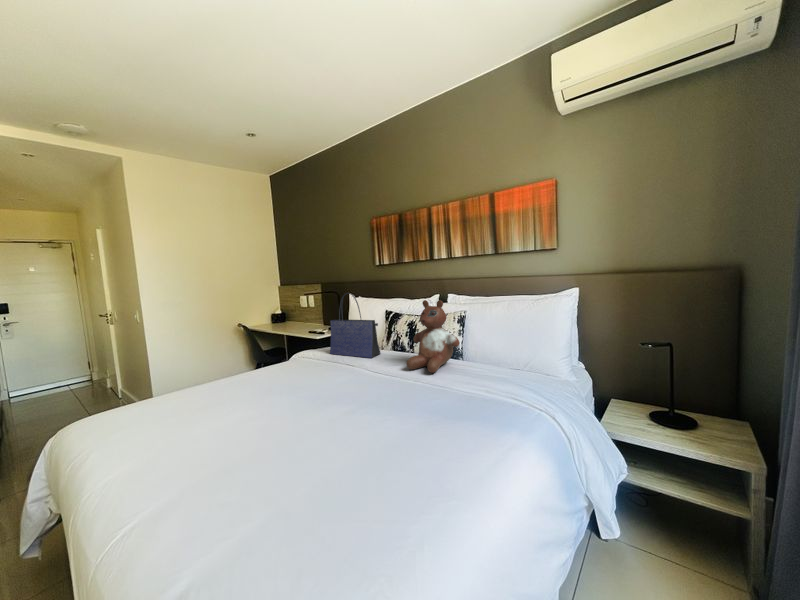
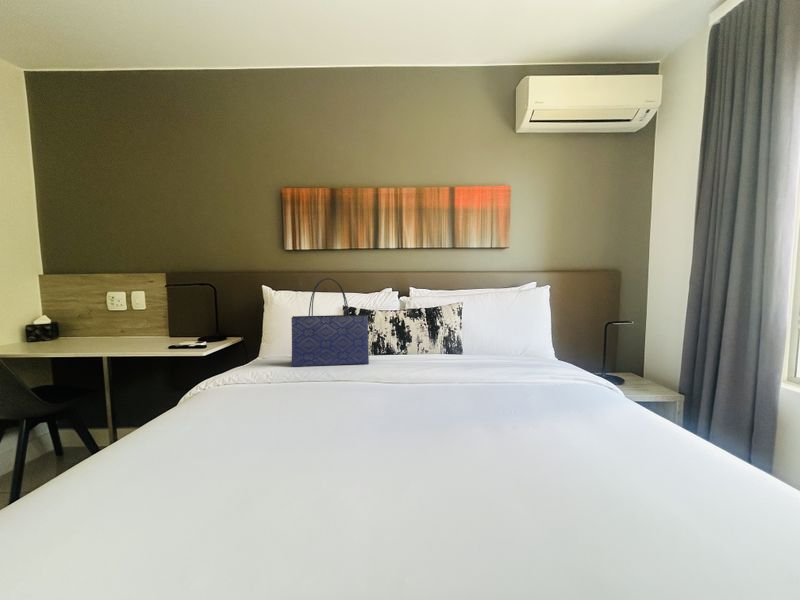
stuffed bear: present [406,300,460,373] -> none [427,289,487,367]

